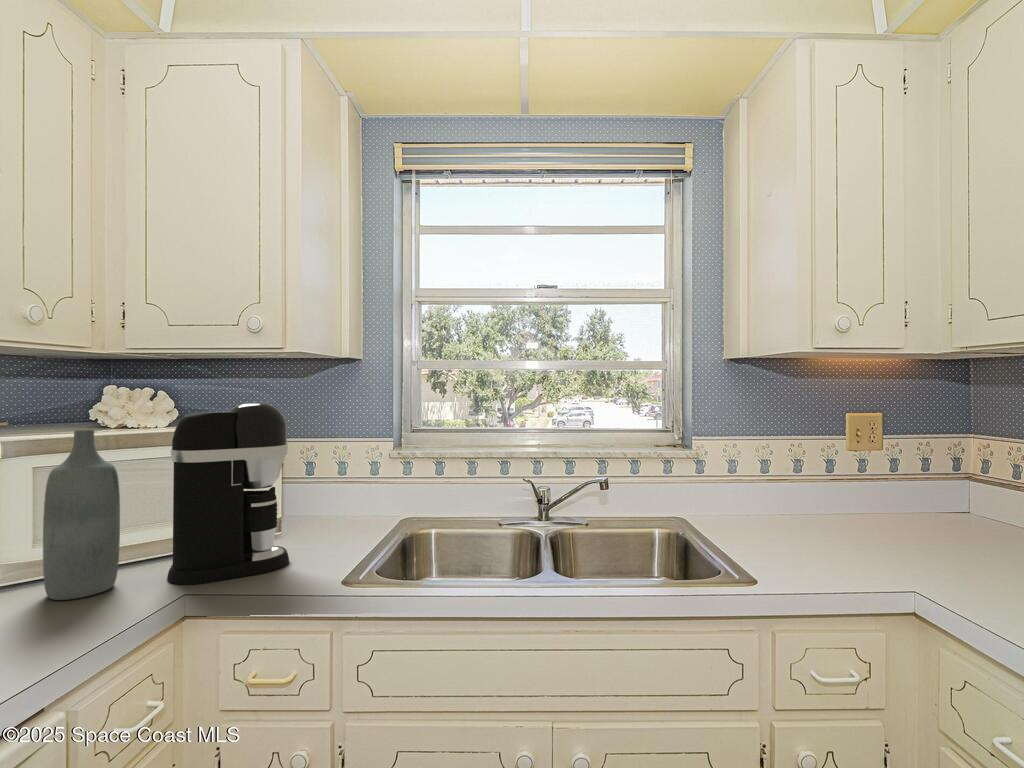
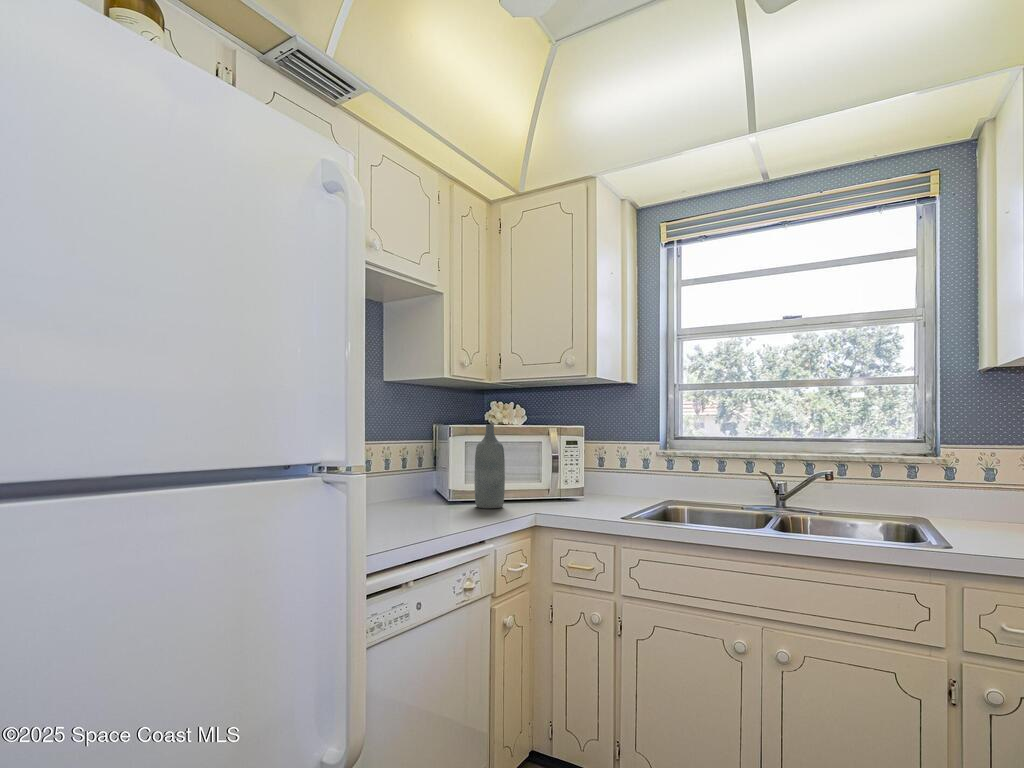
coffee maker: present [167,403,289,585] -> none [526,412,587,511]

